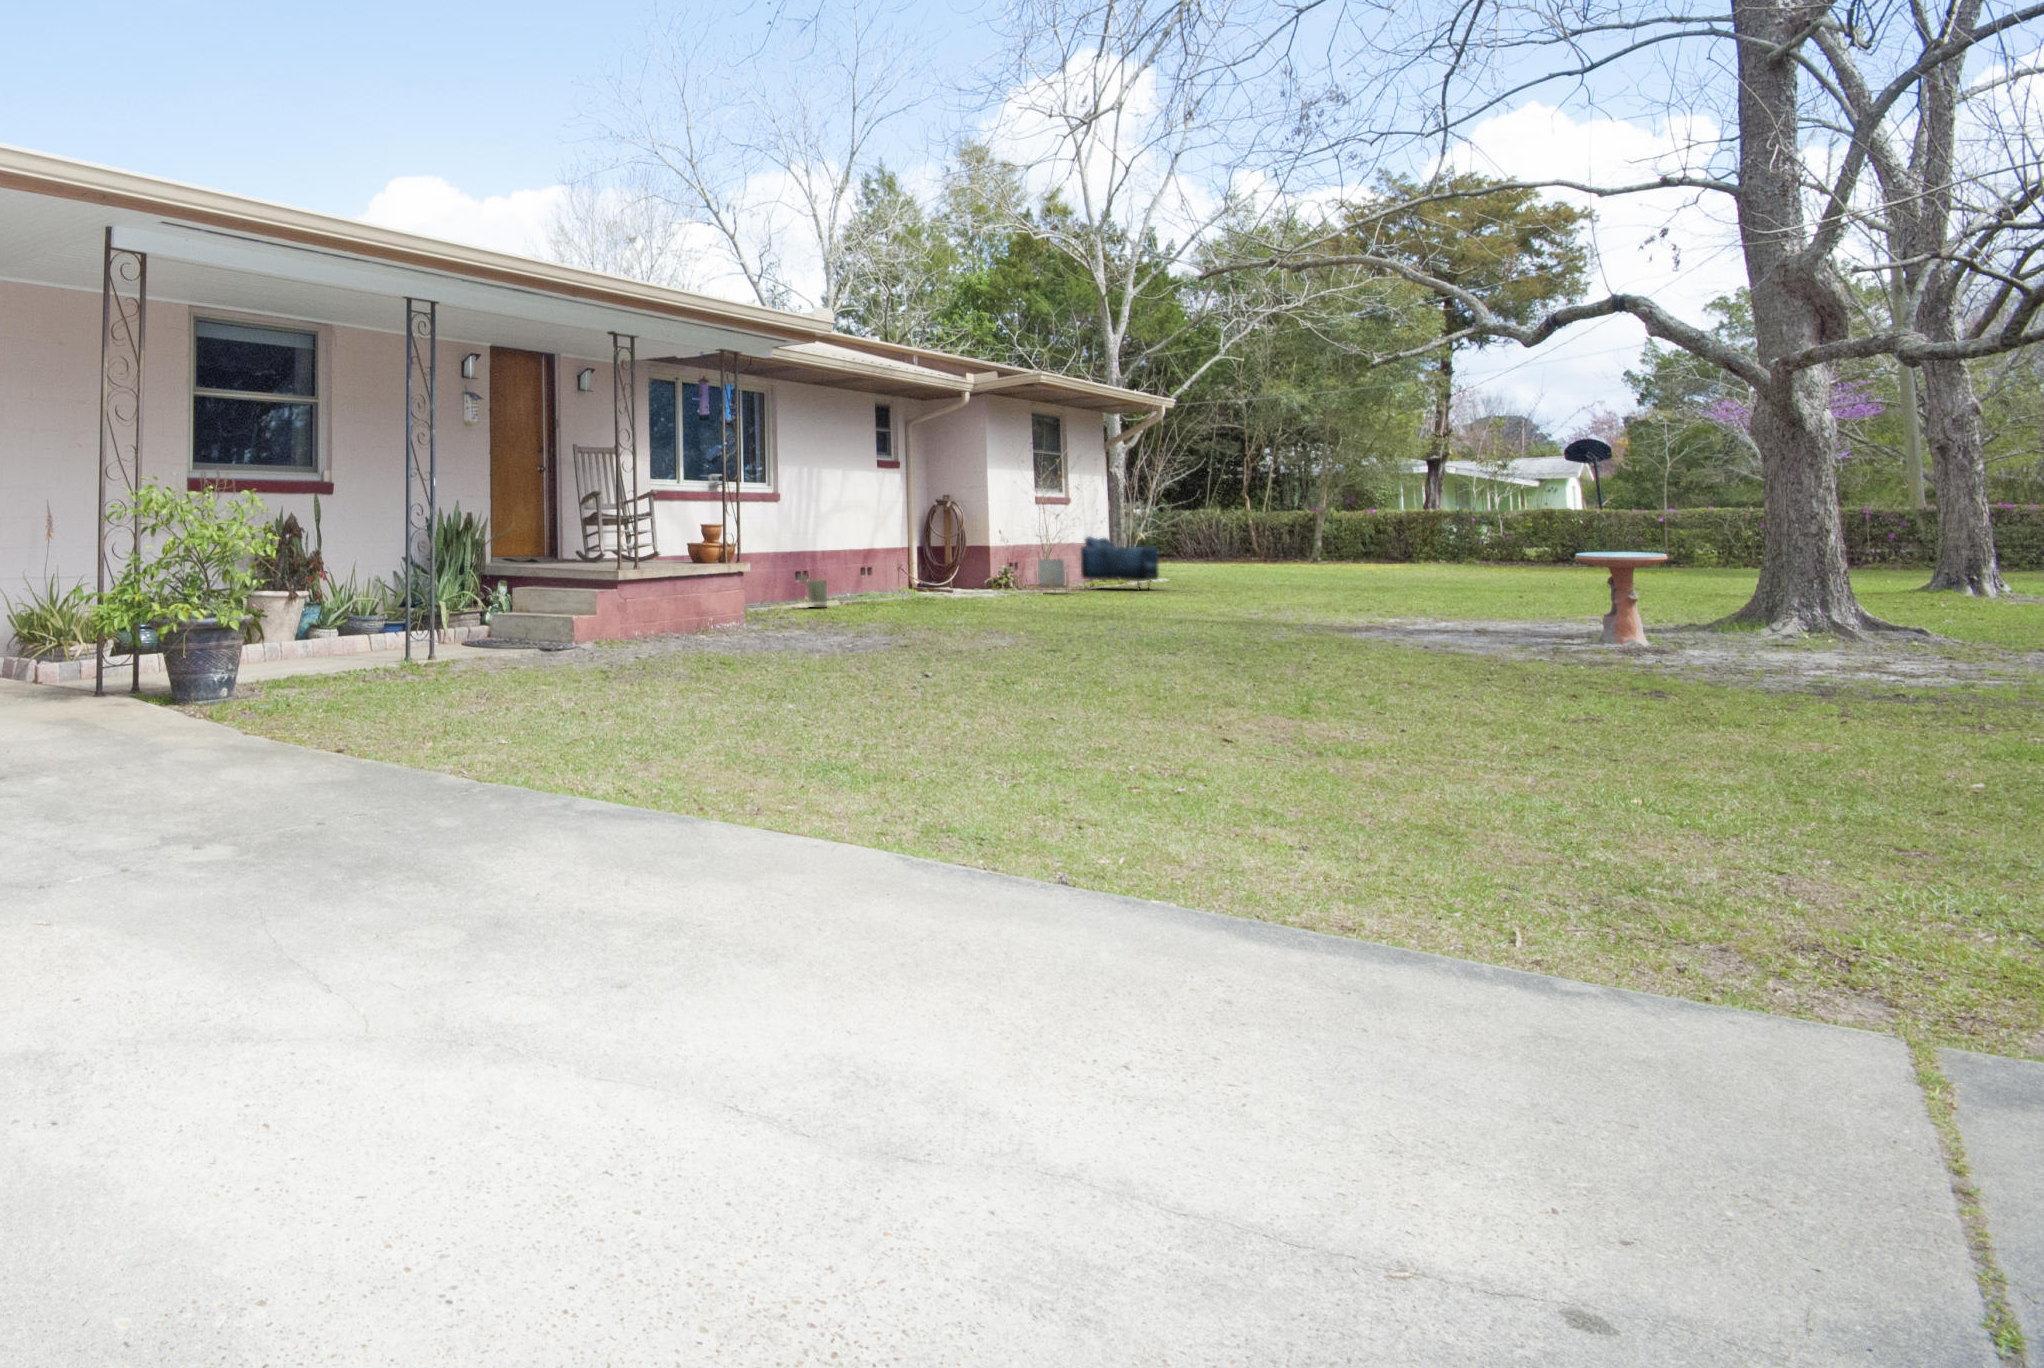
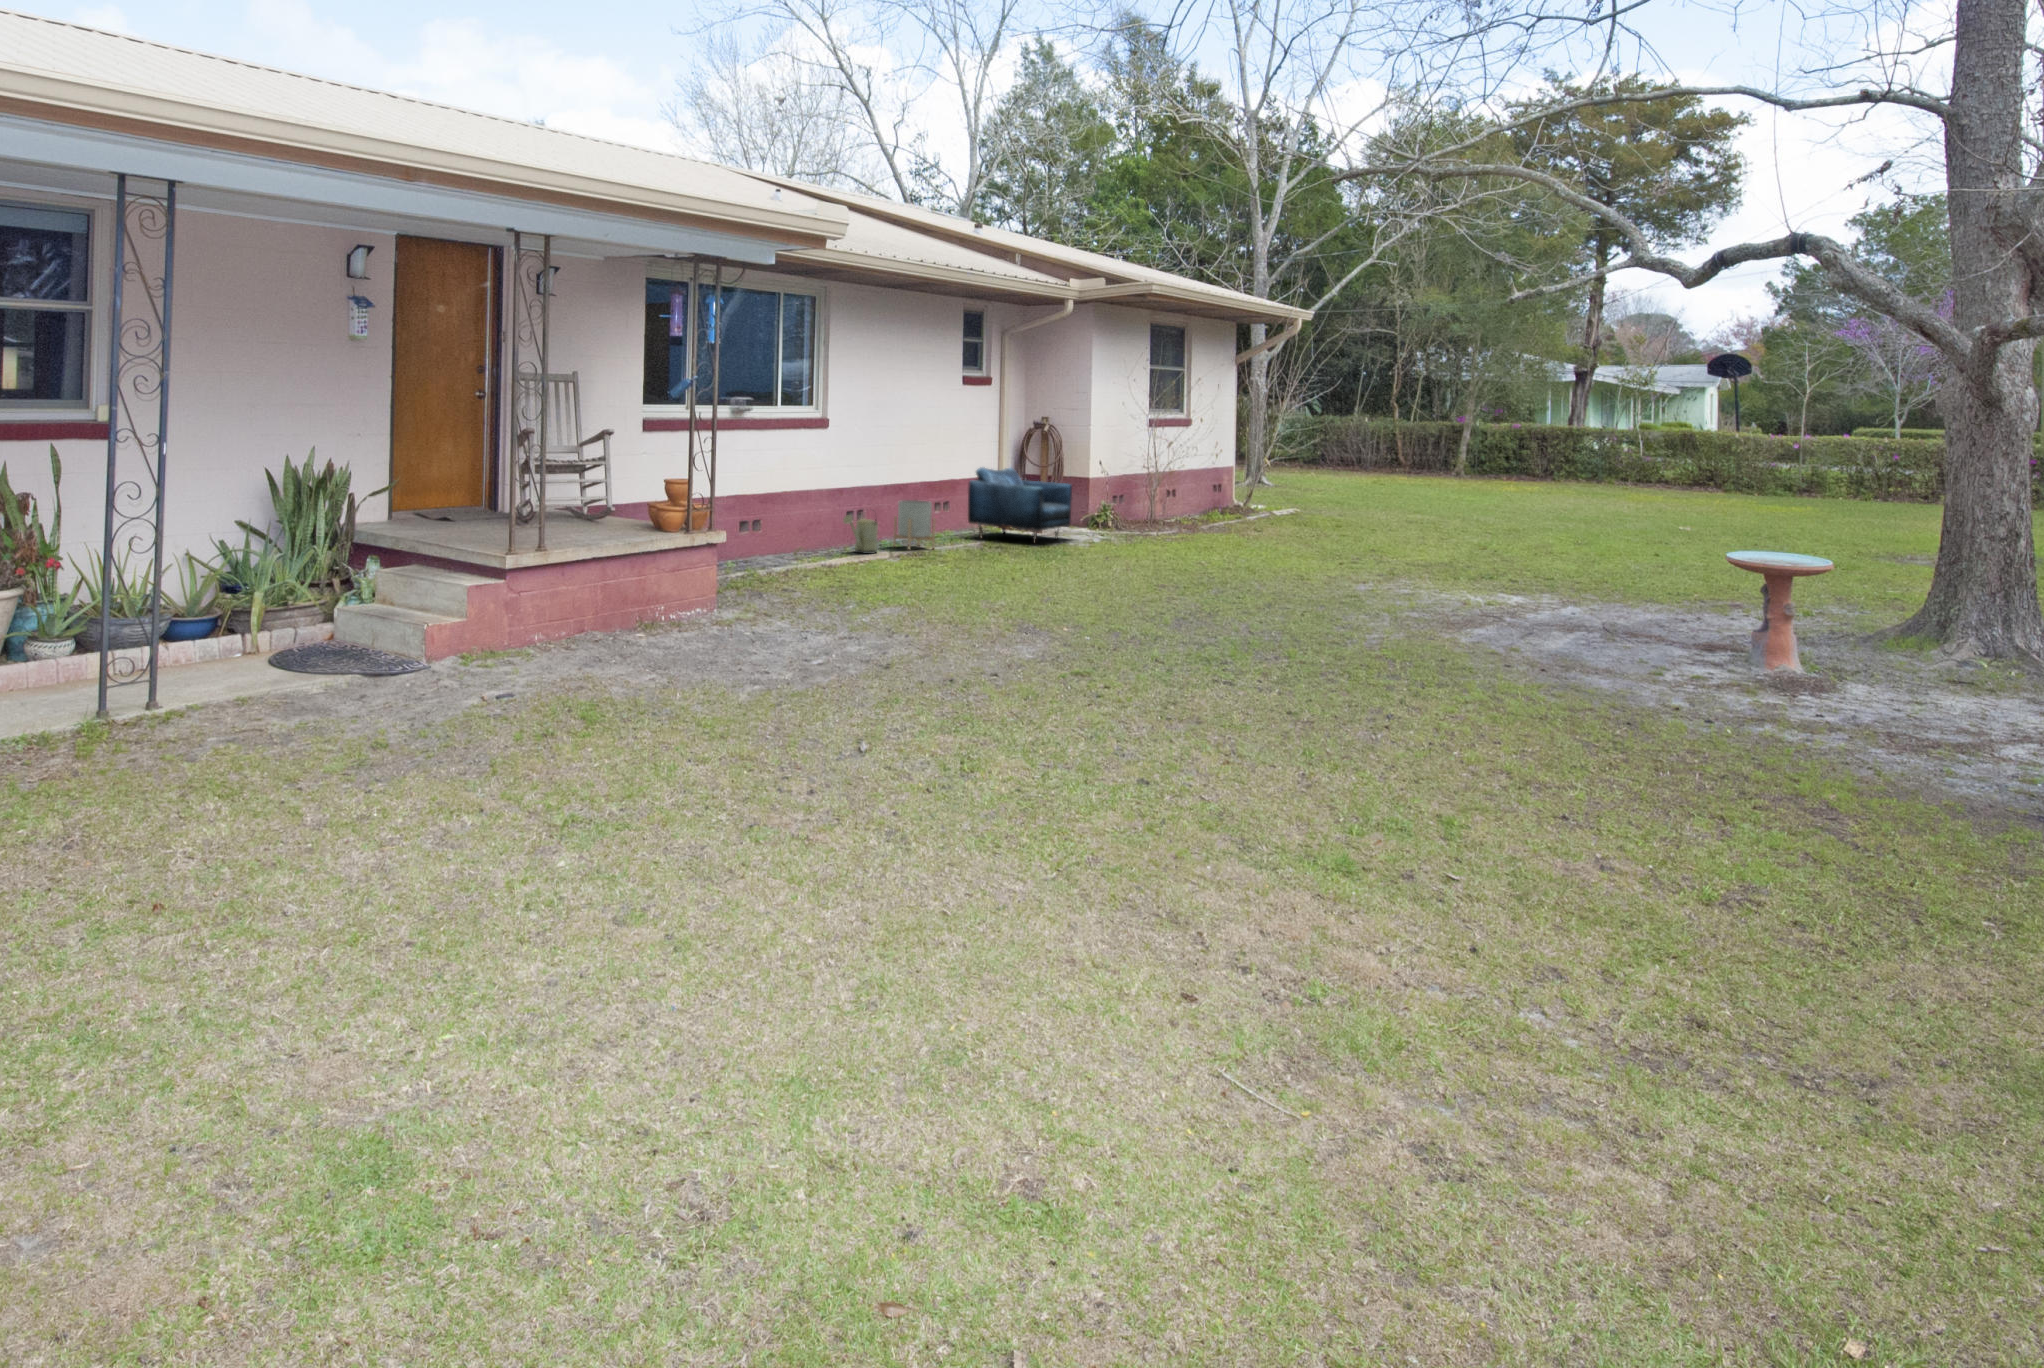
armchair: present [1081,537,1159,588] -> present [968,467,1072,543]
planter: present [1036,559,1069,589] -> present [893,500,936,549]

